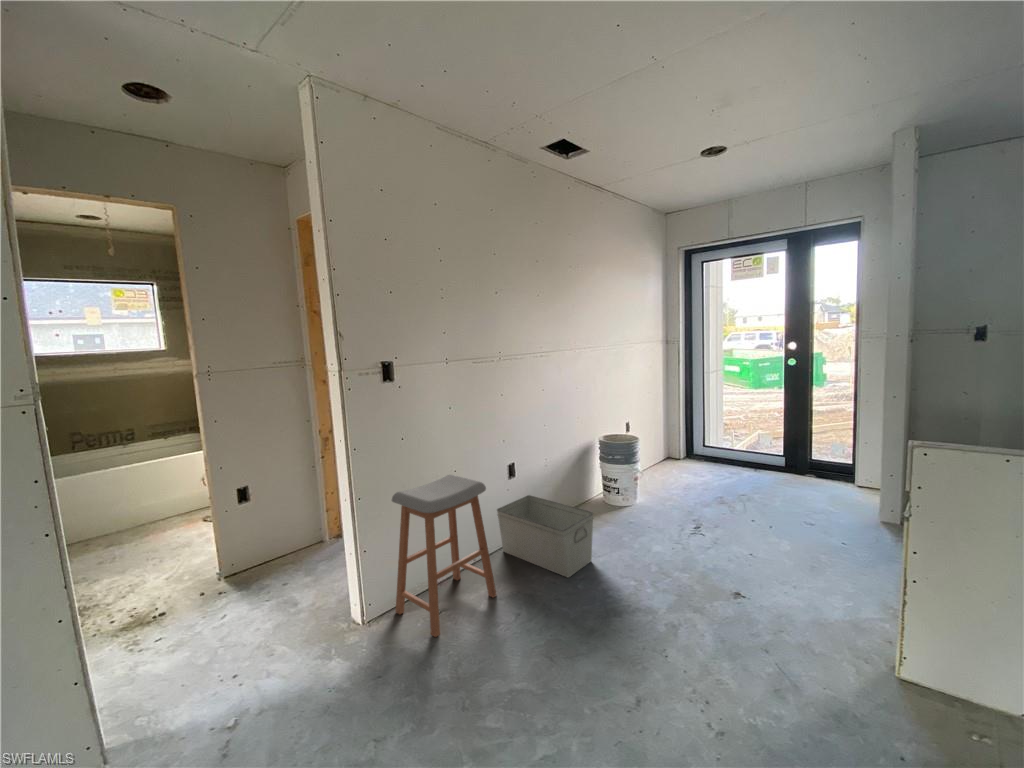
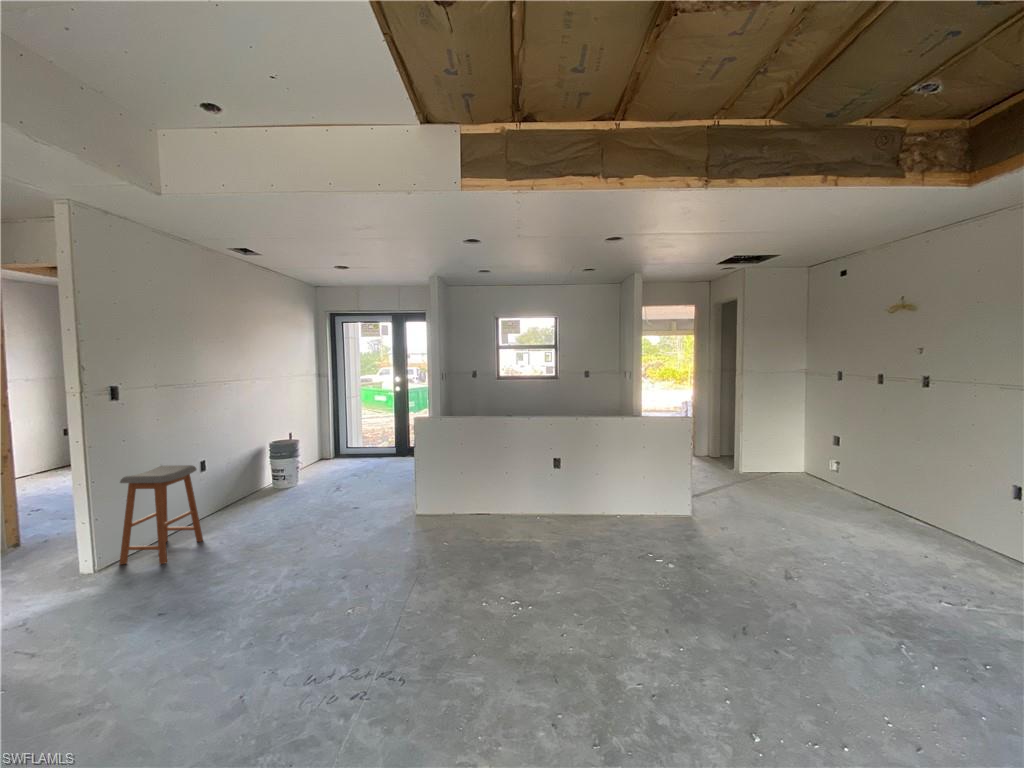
storage bin: present [497,495,593,578] -> none [194,483,271,523]

